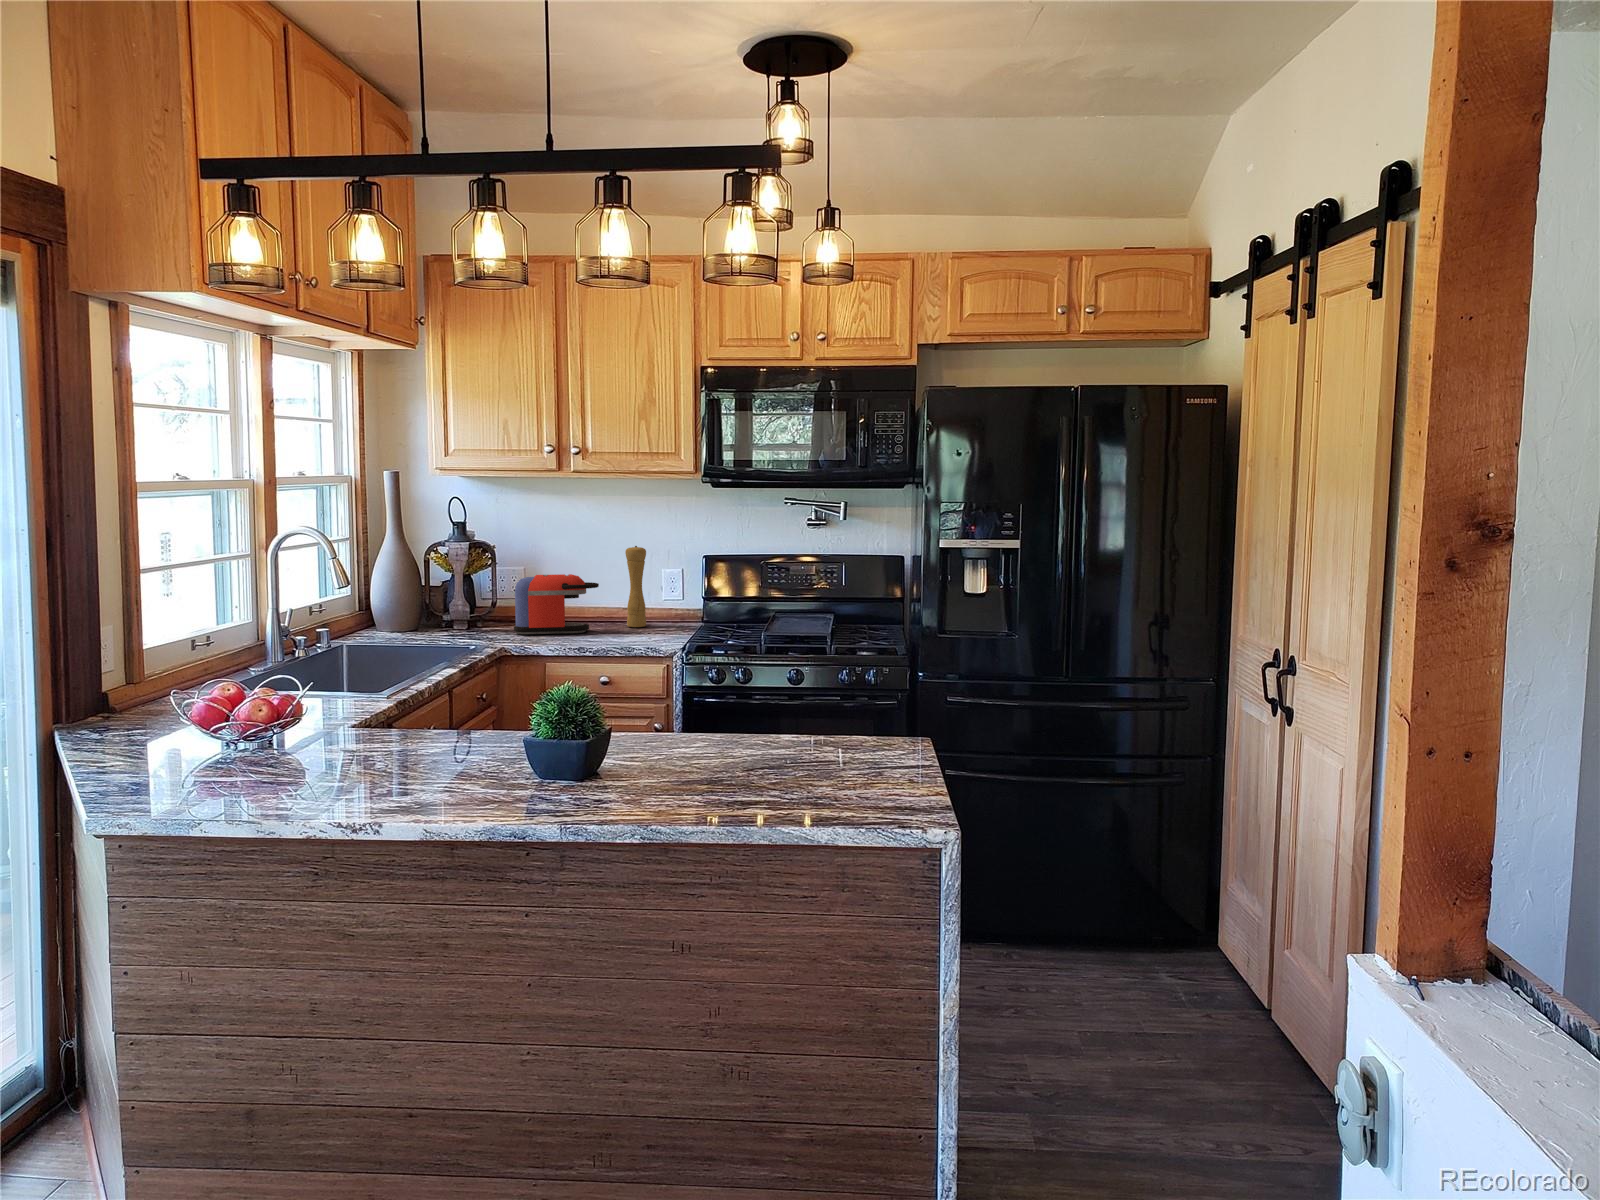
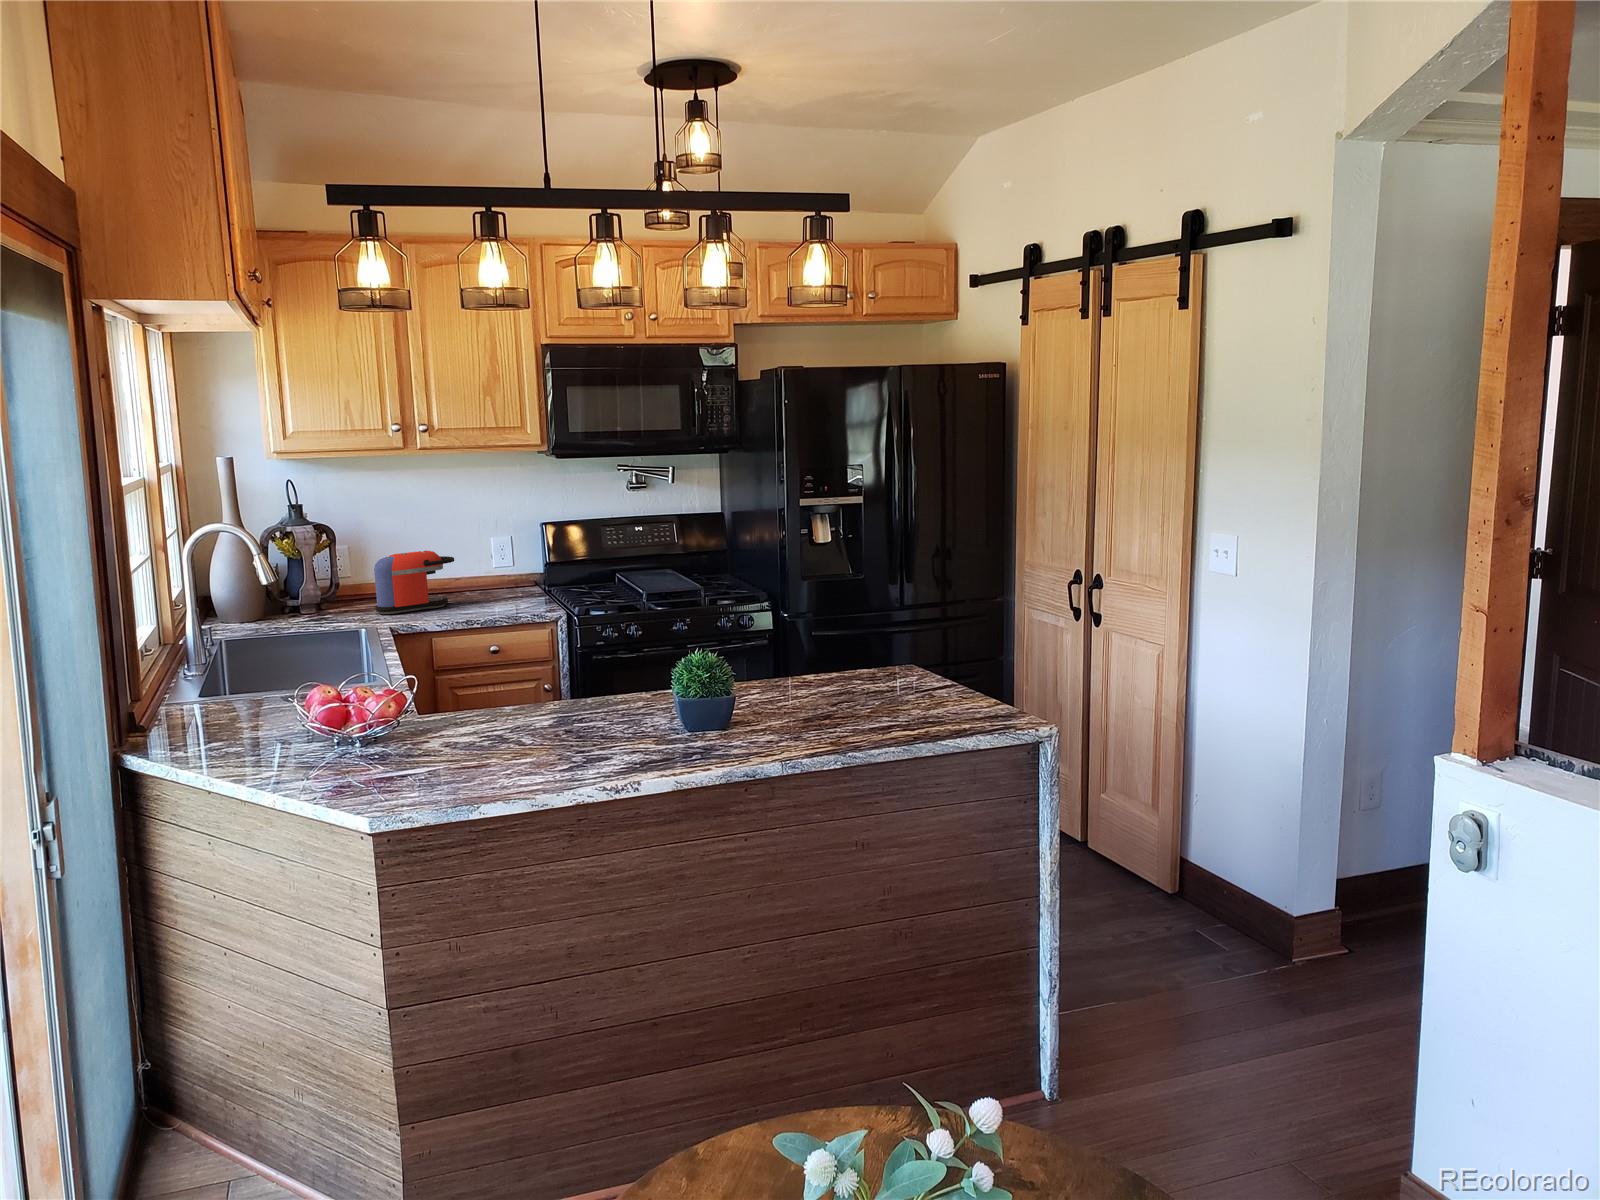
pepper mill: present [625,546,646,627] -> none [469,517,494,595]

